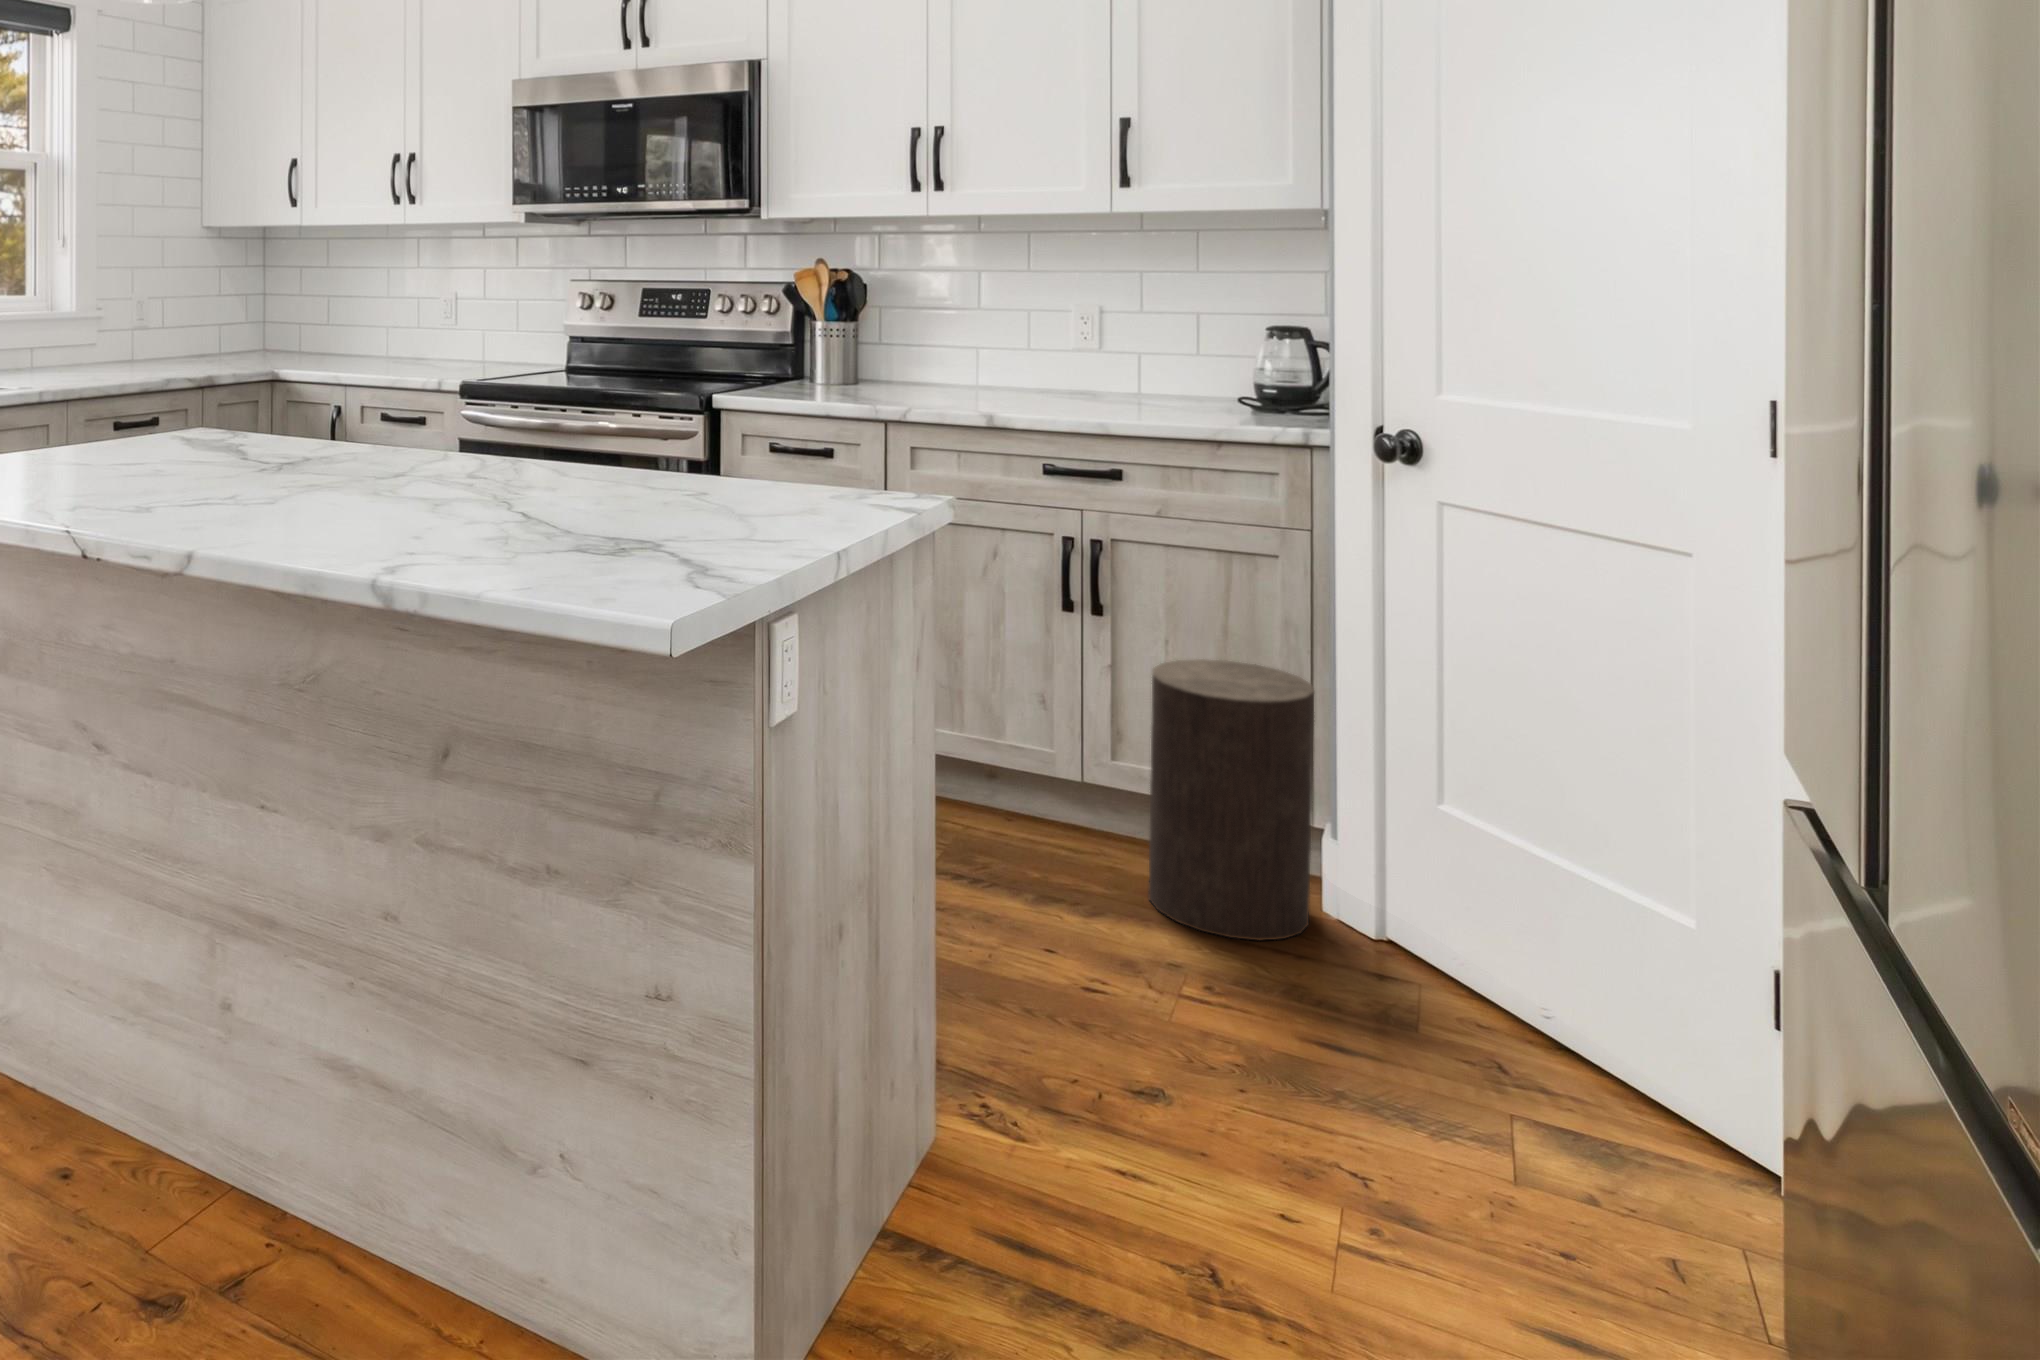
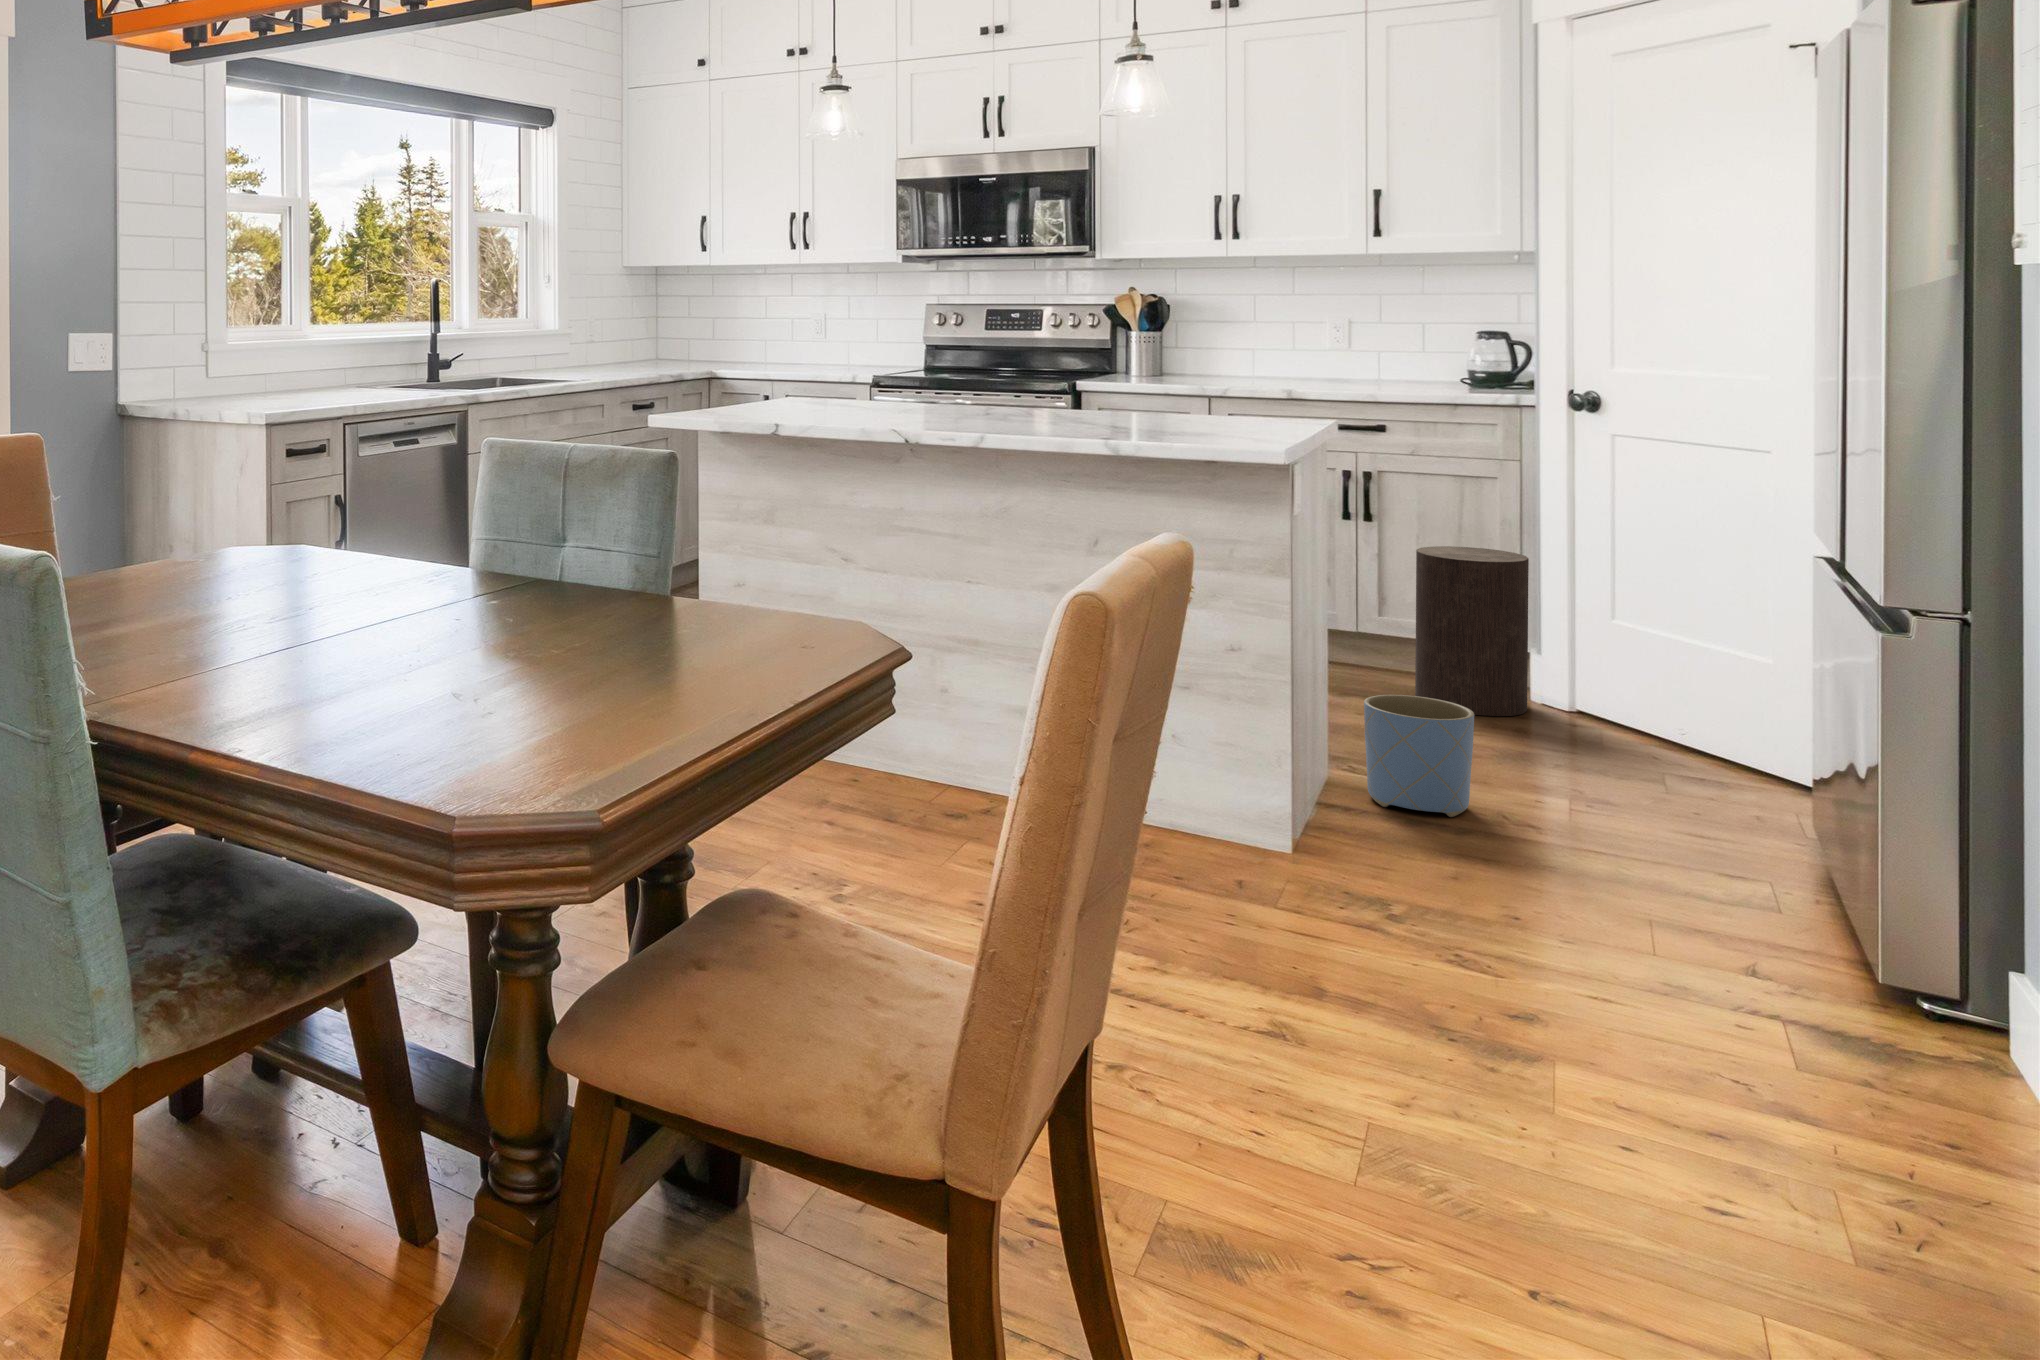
planter: none [975,998,1158,1260] -> present [1364,695,1474,817]

